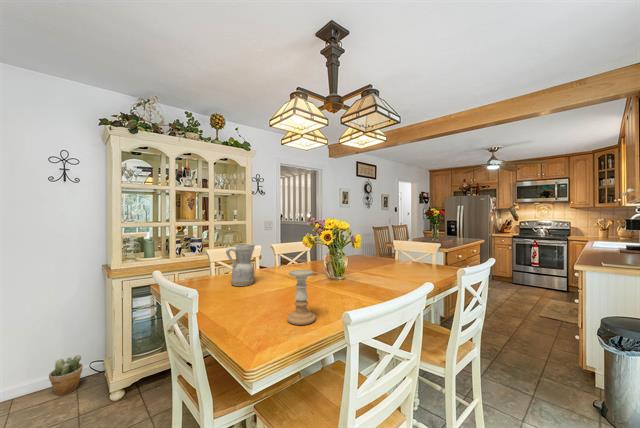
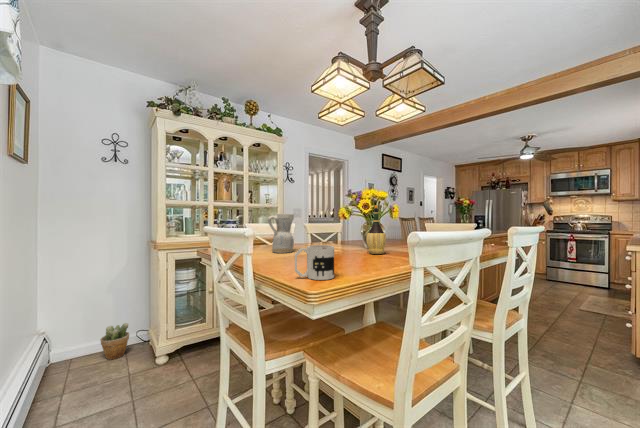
wine bottle: none [328,237,348,287] -> present [366,205,386,254]
candle holder: present [287,270,316,325] -> none [335,224,363,272]
mug: none [239,299,282,343] -> present [295,245,334,280]

